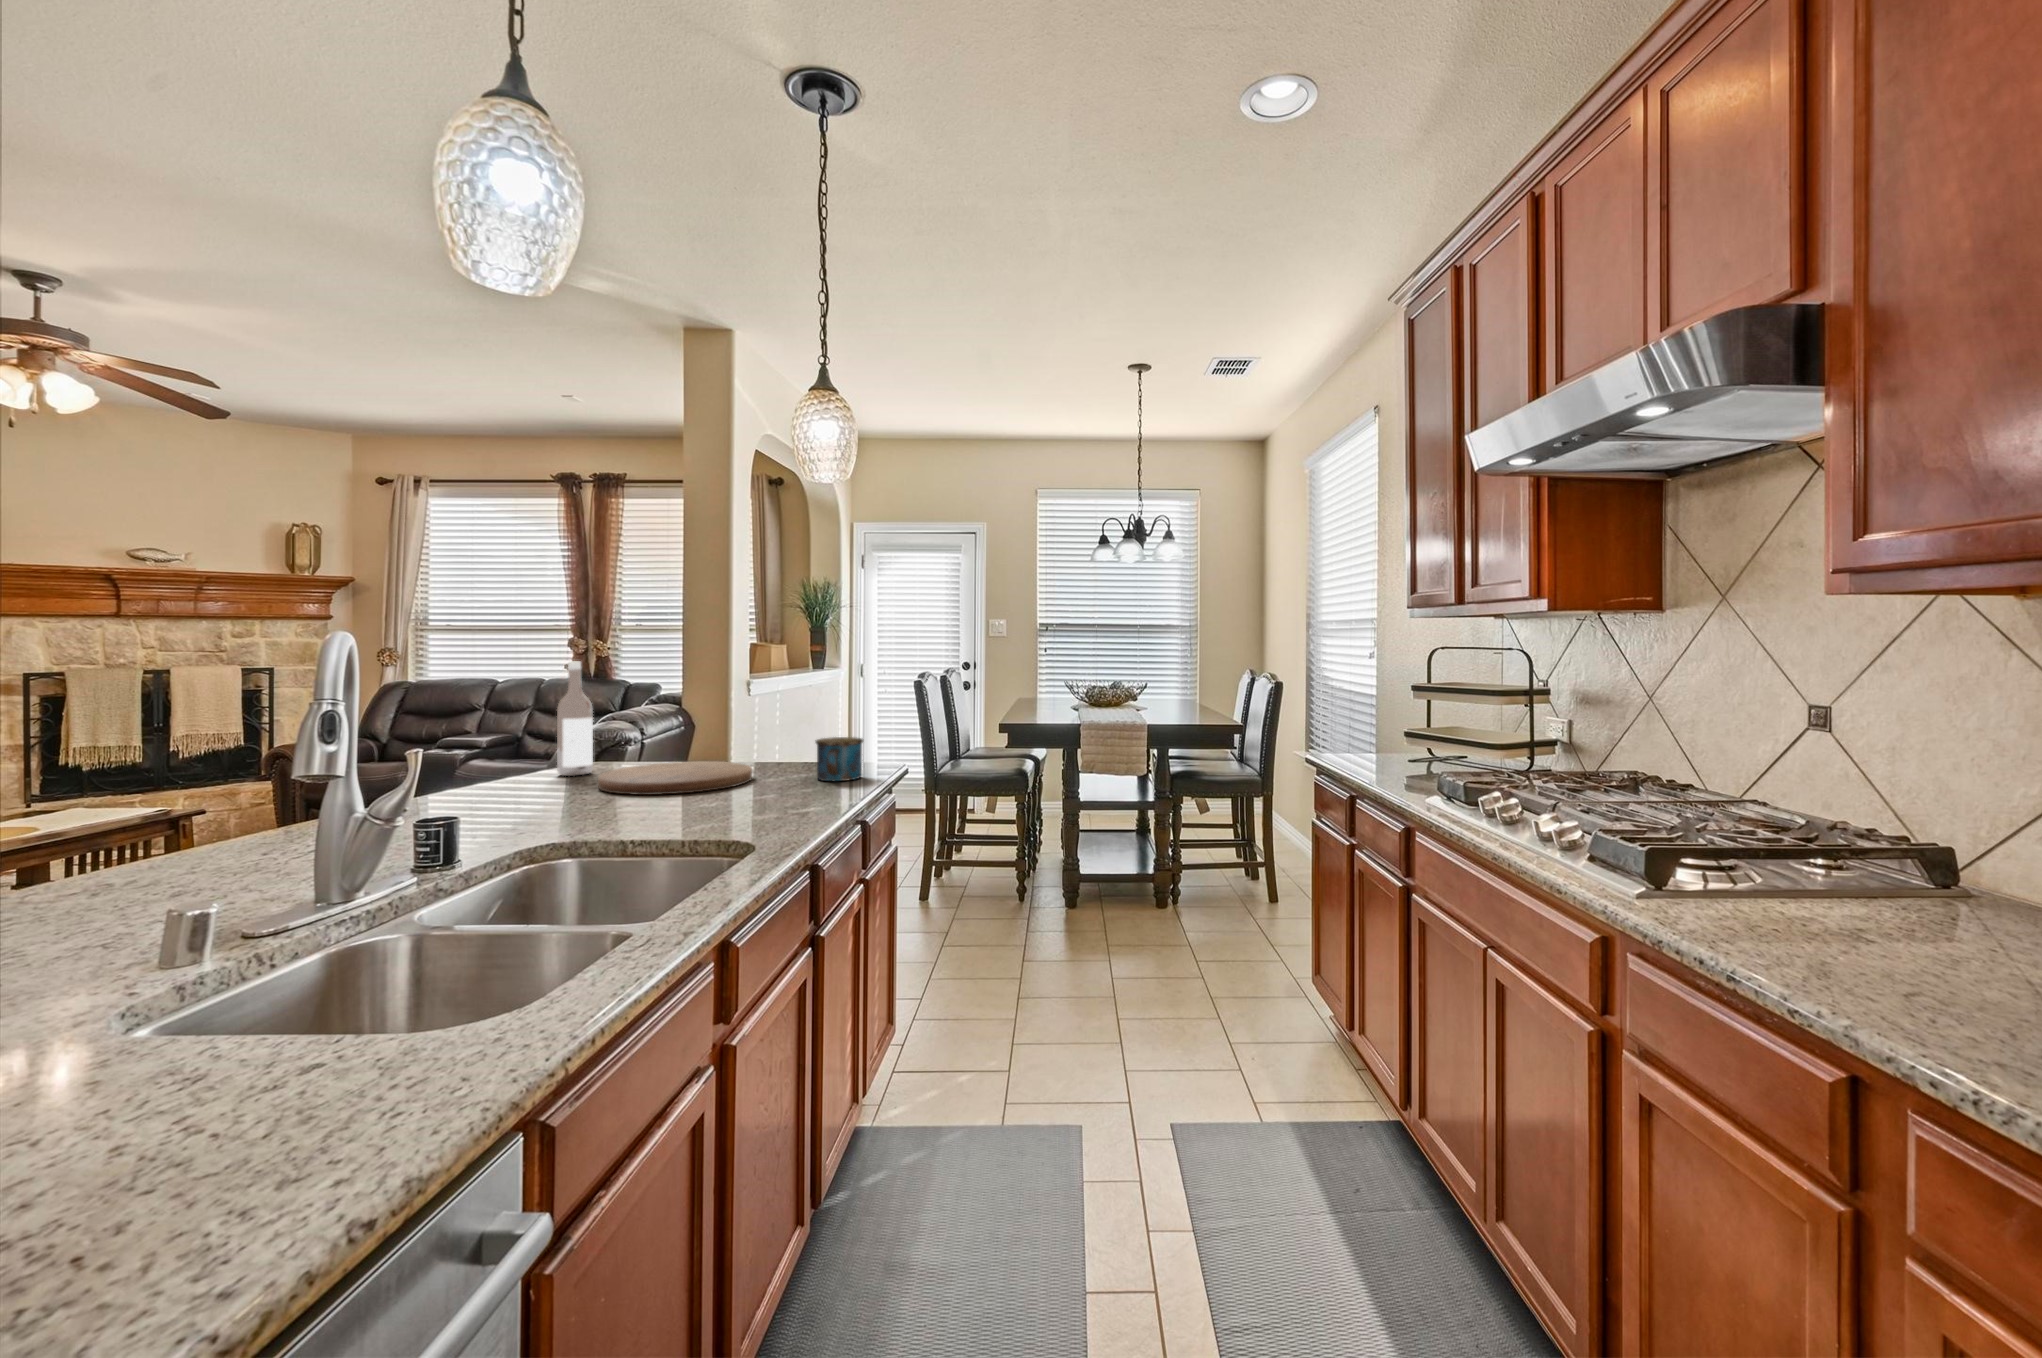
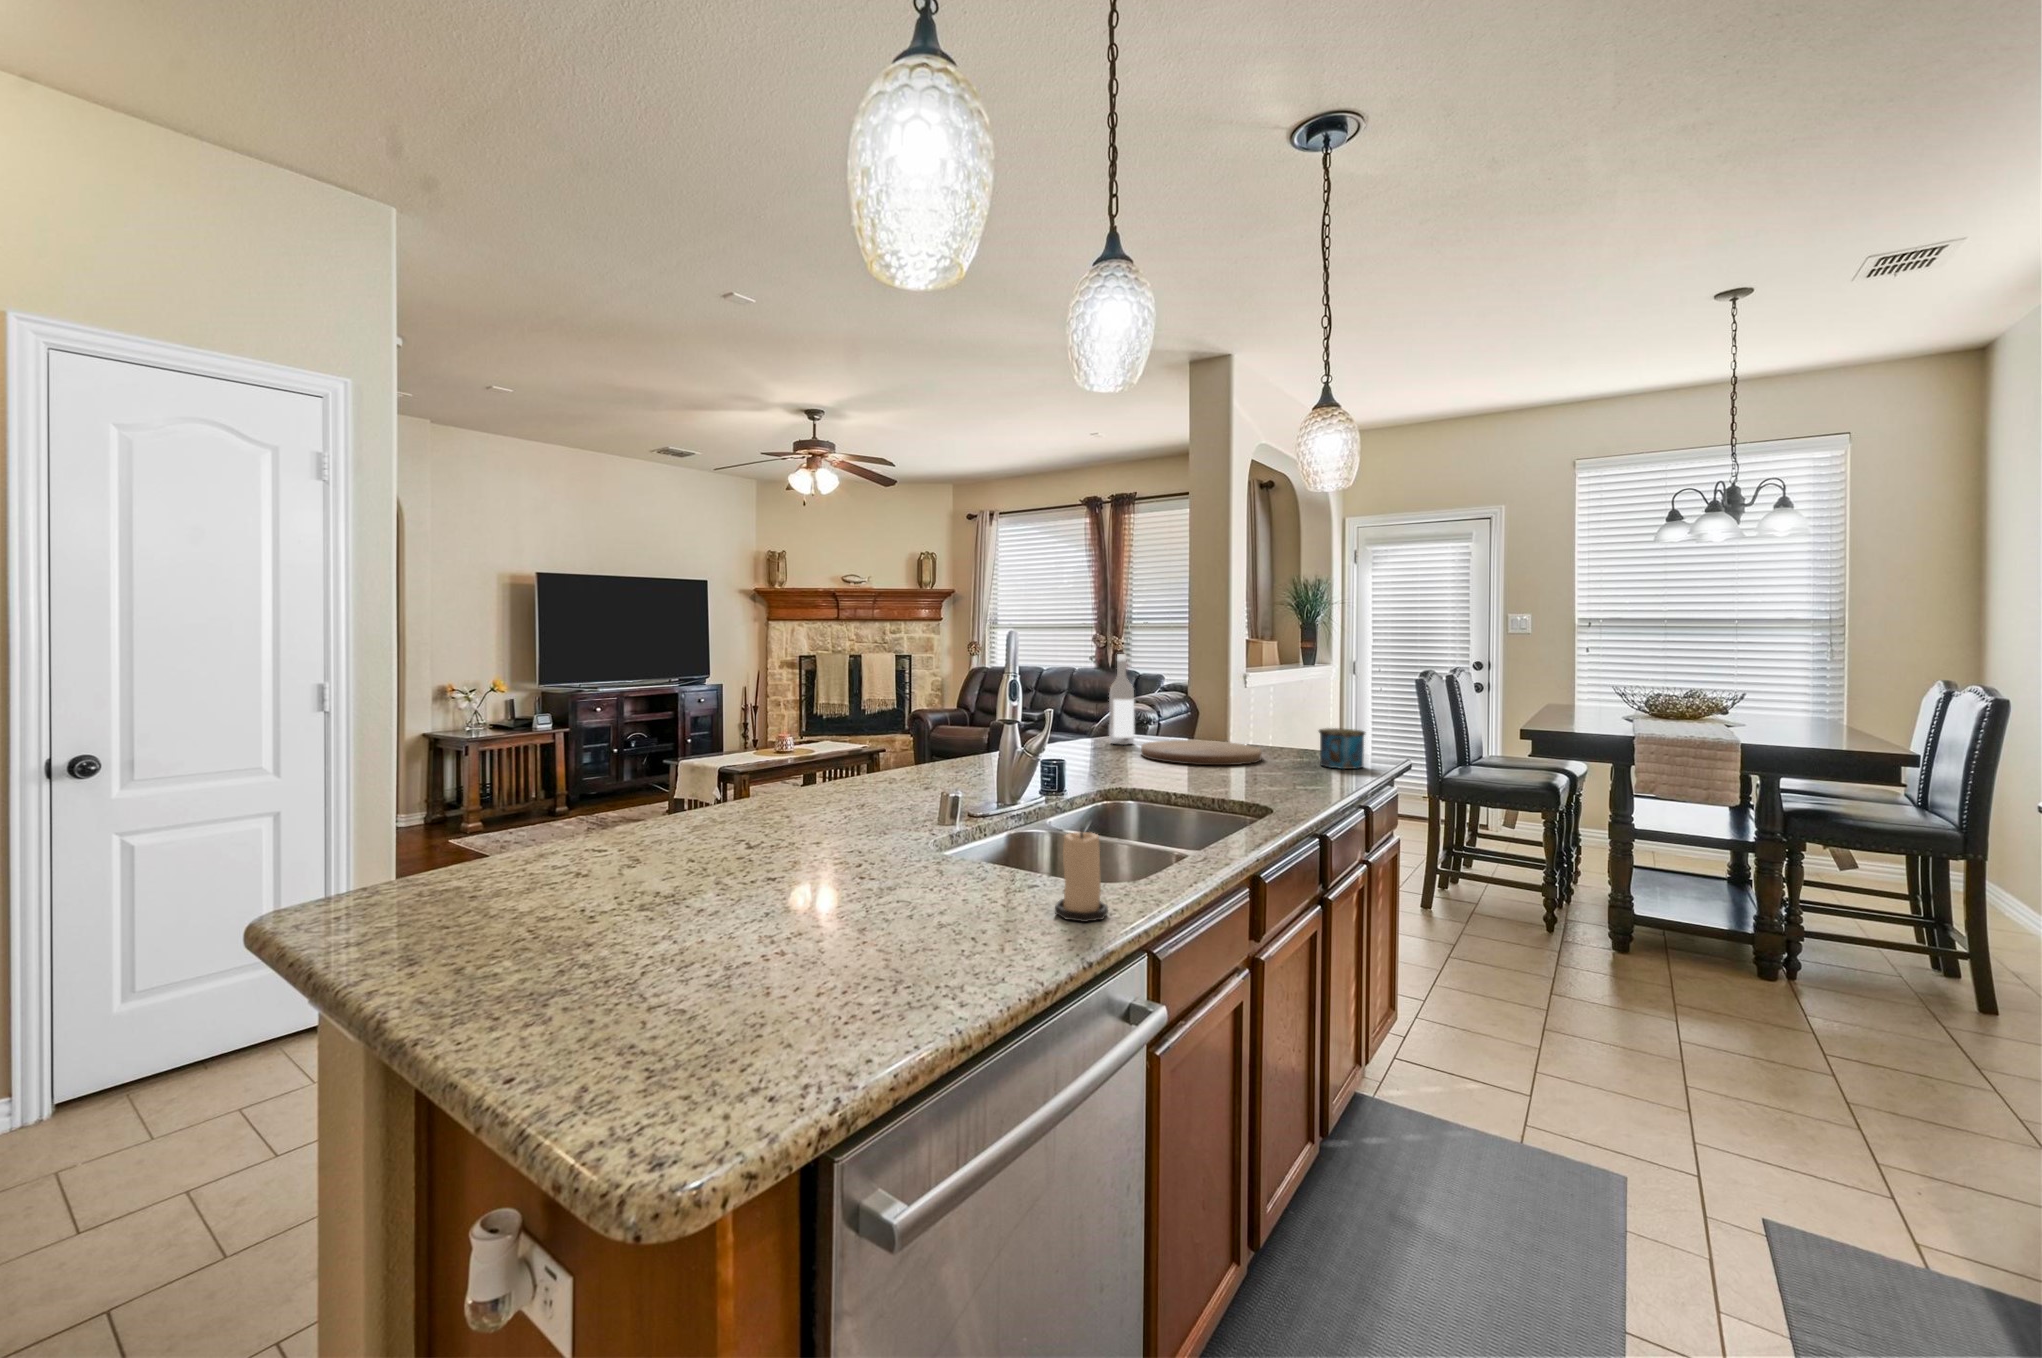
candle: none [343,959,458,1133] -> present [1055,829,1108,922]

